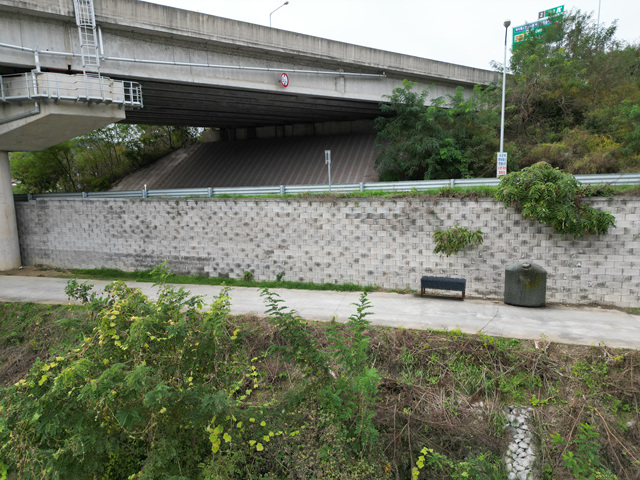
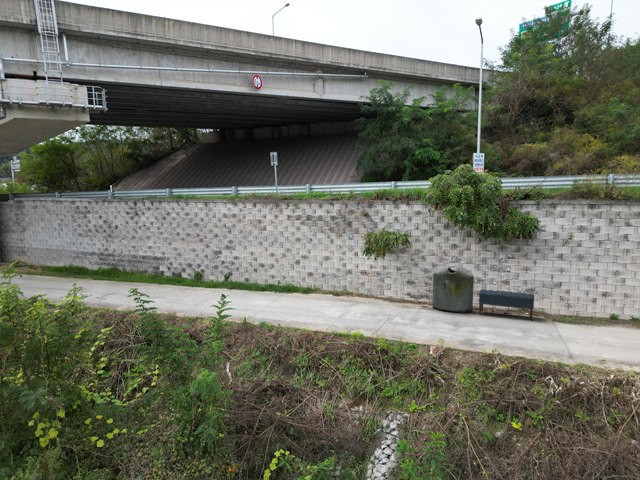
bench: present [420,276,466,301] -> present [479,289,534,320]

